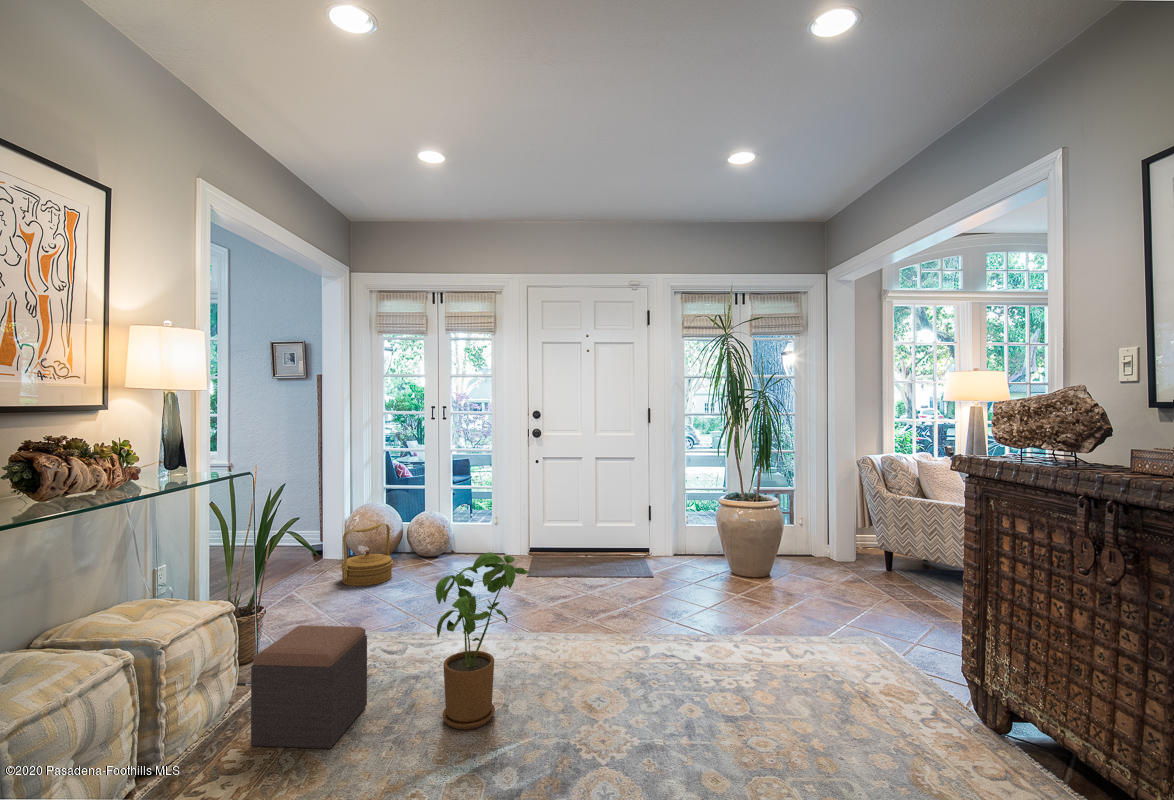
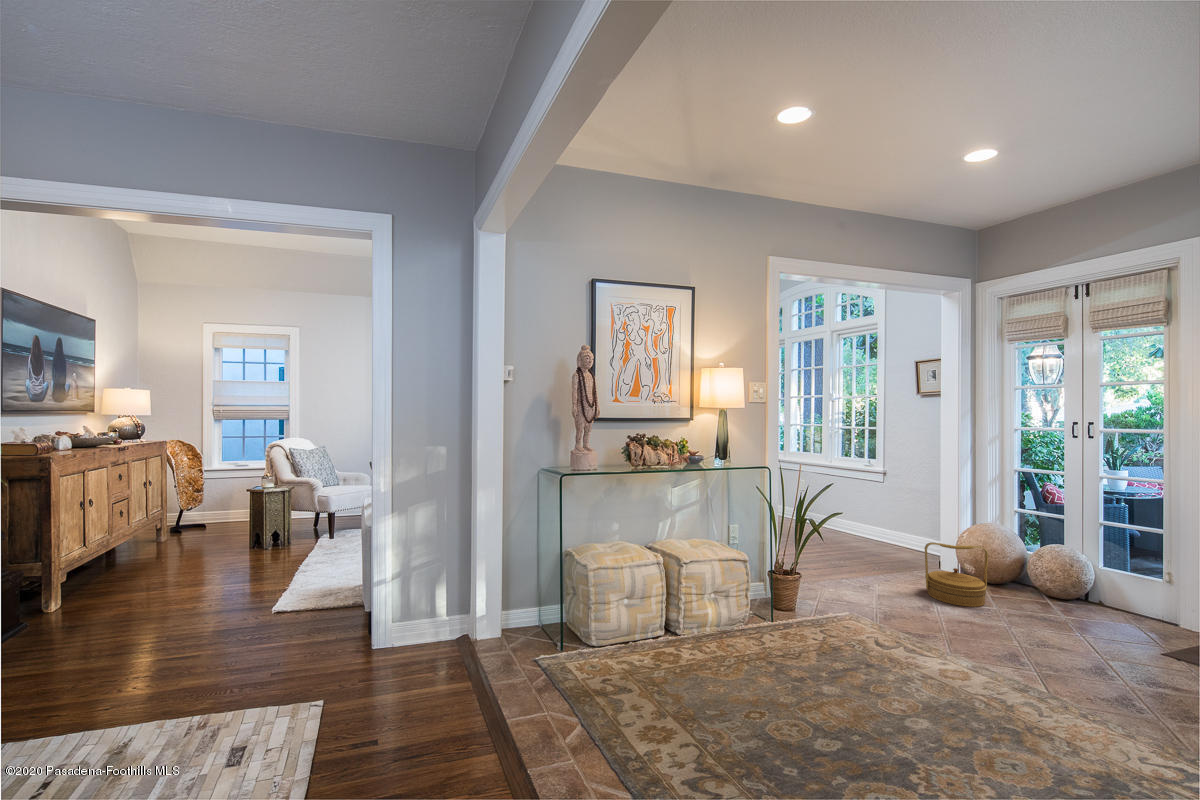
house plant: present [436,552,530,730] -> none [810,575,918,749]
footstool: present [251,625,367,749] -> none [719,587,803,681]

